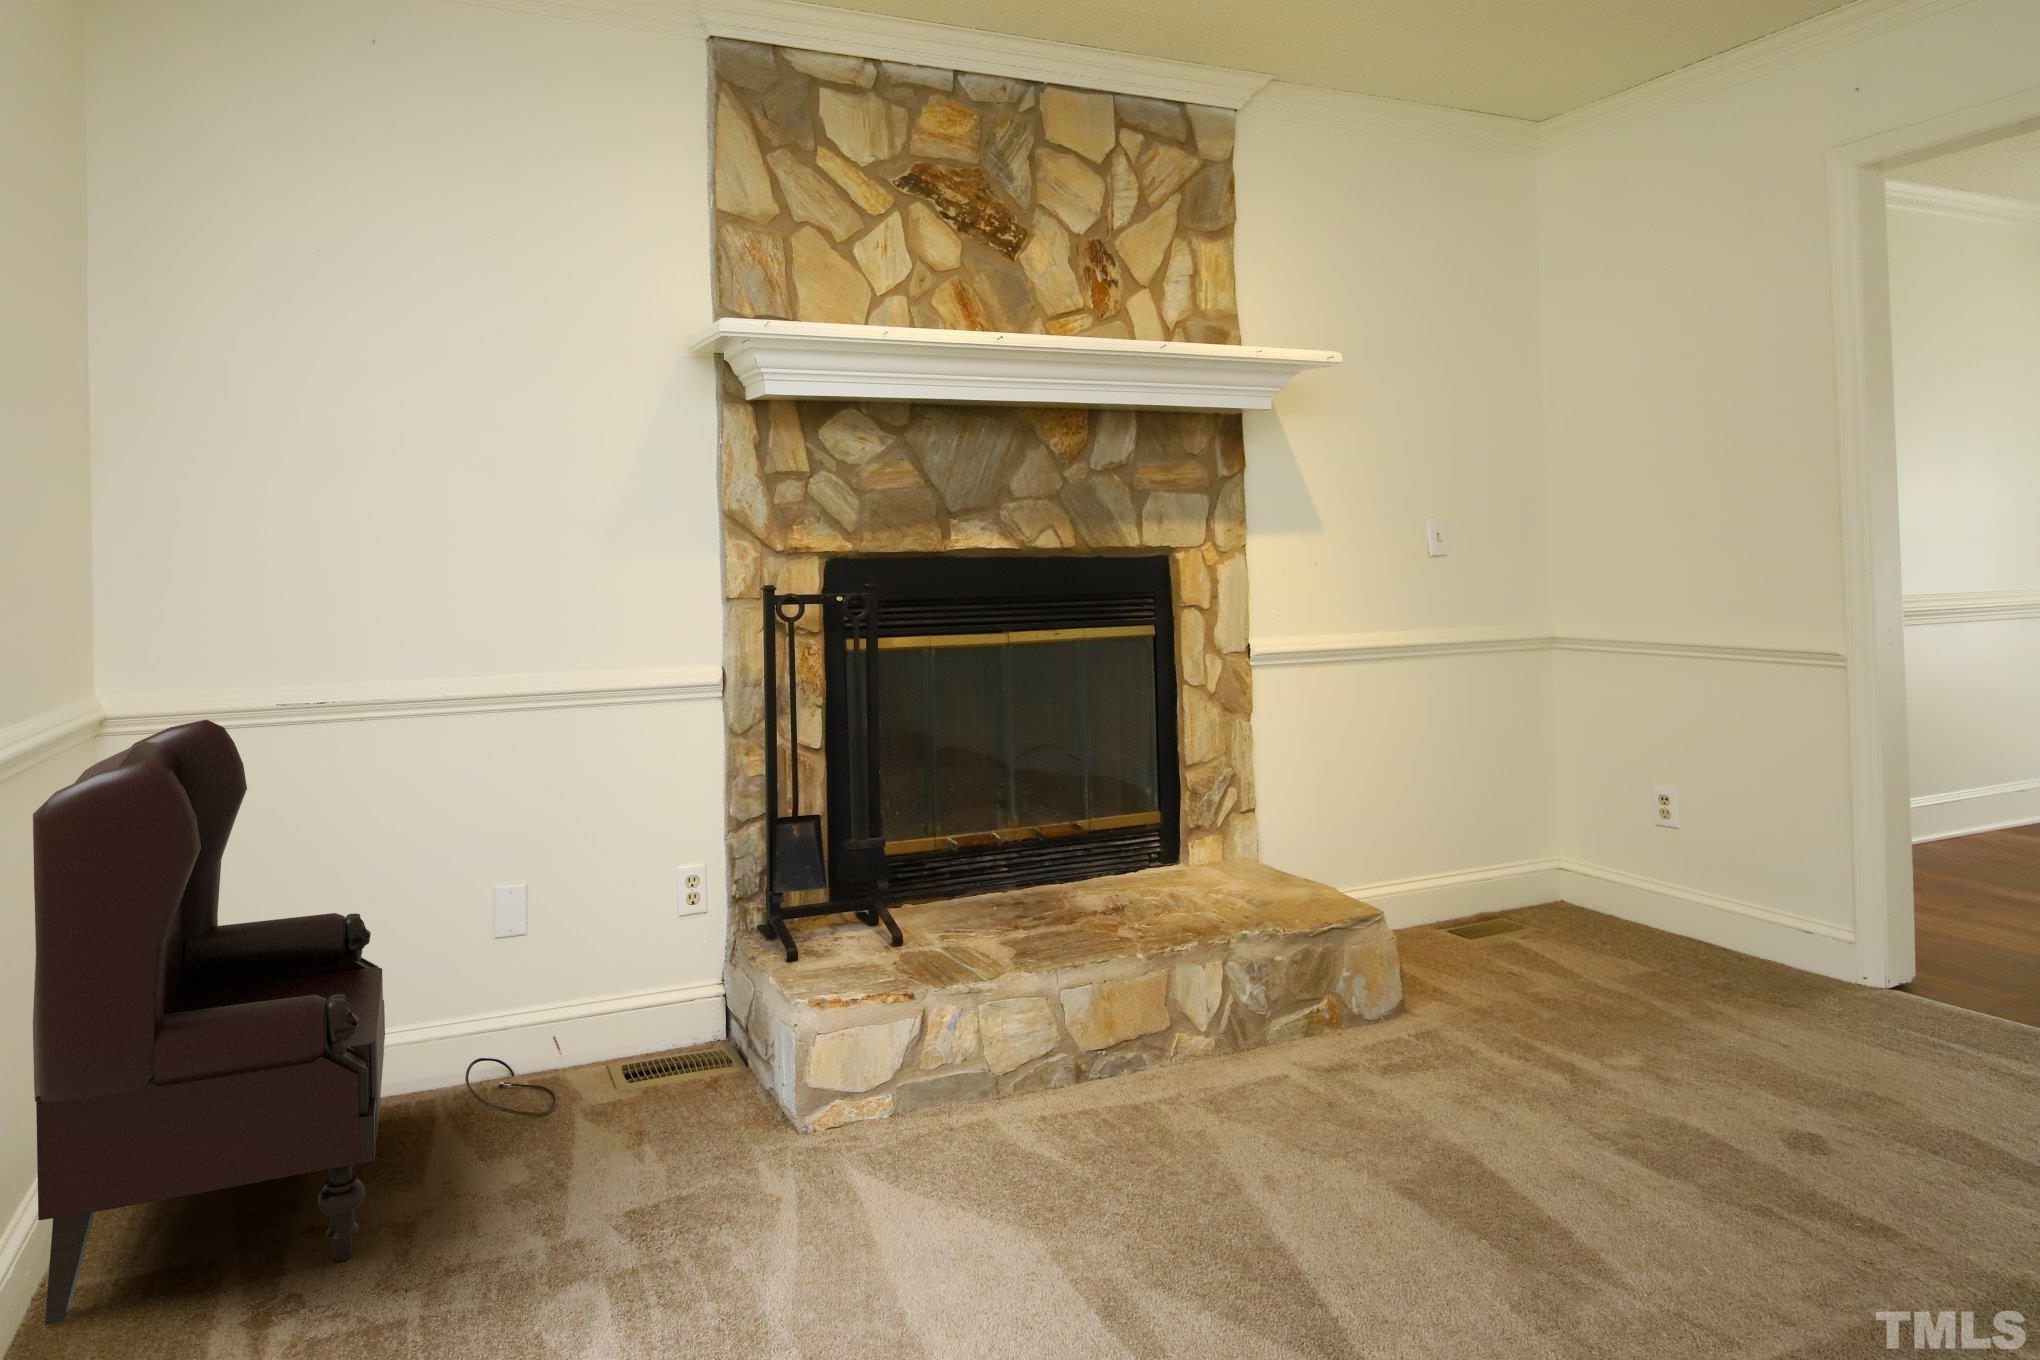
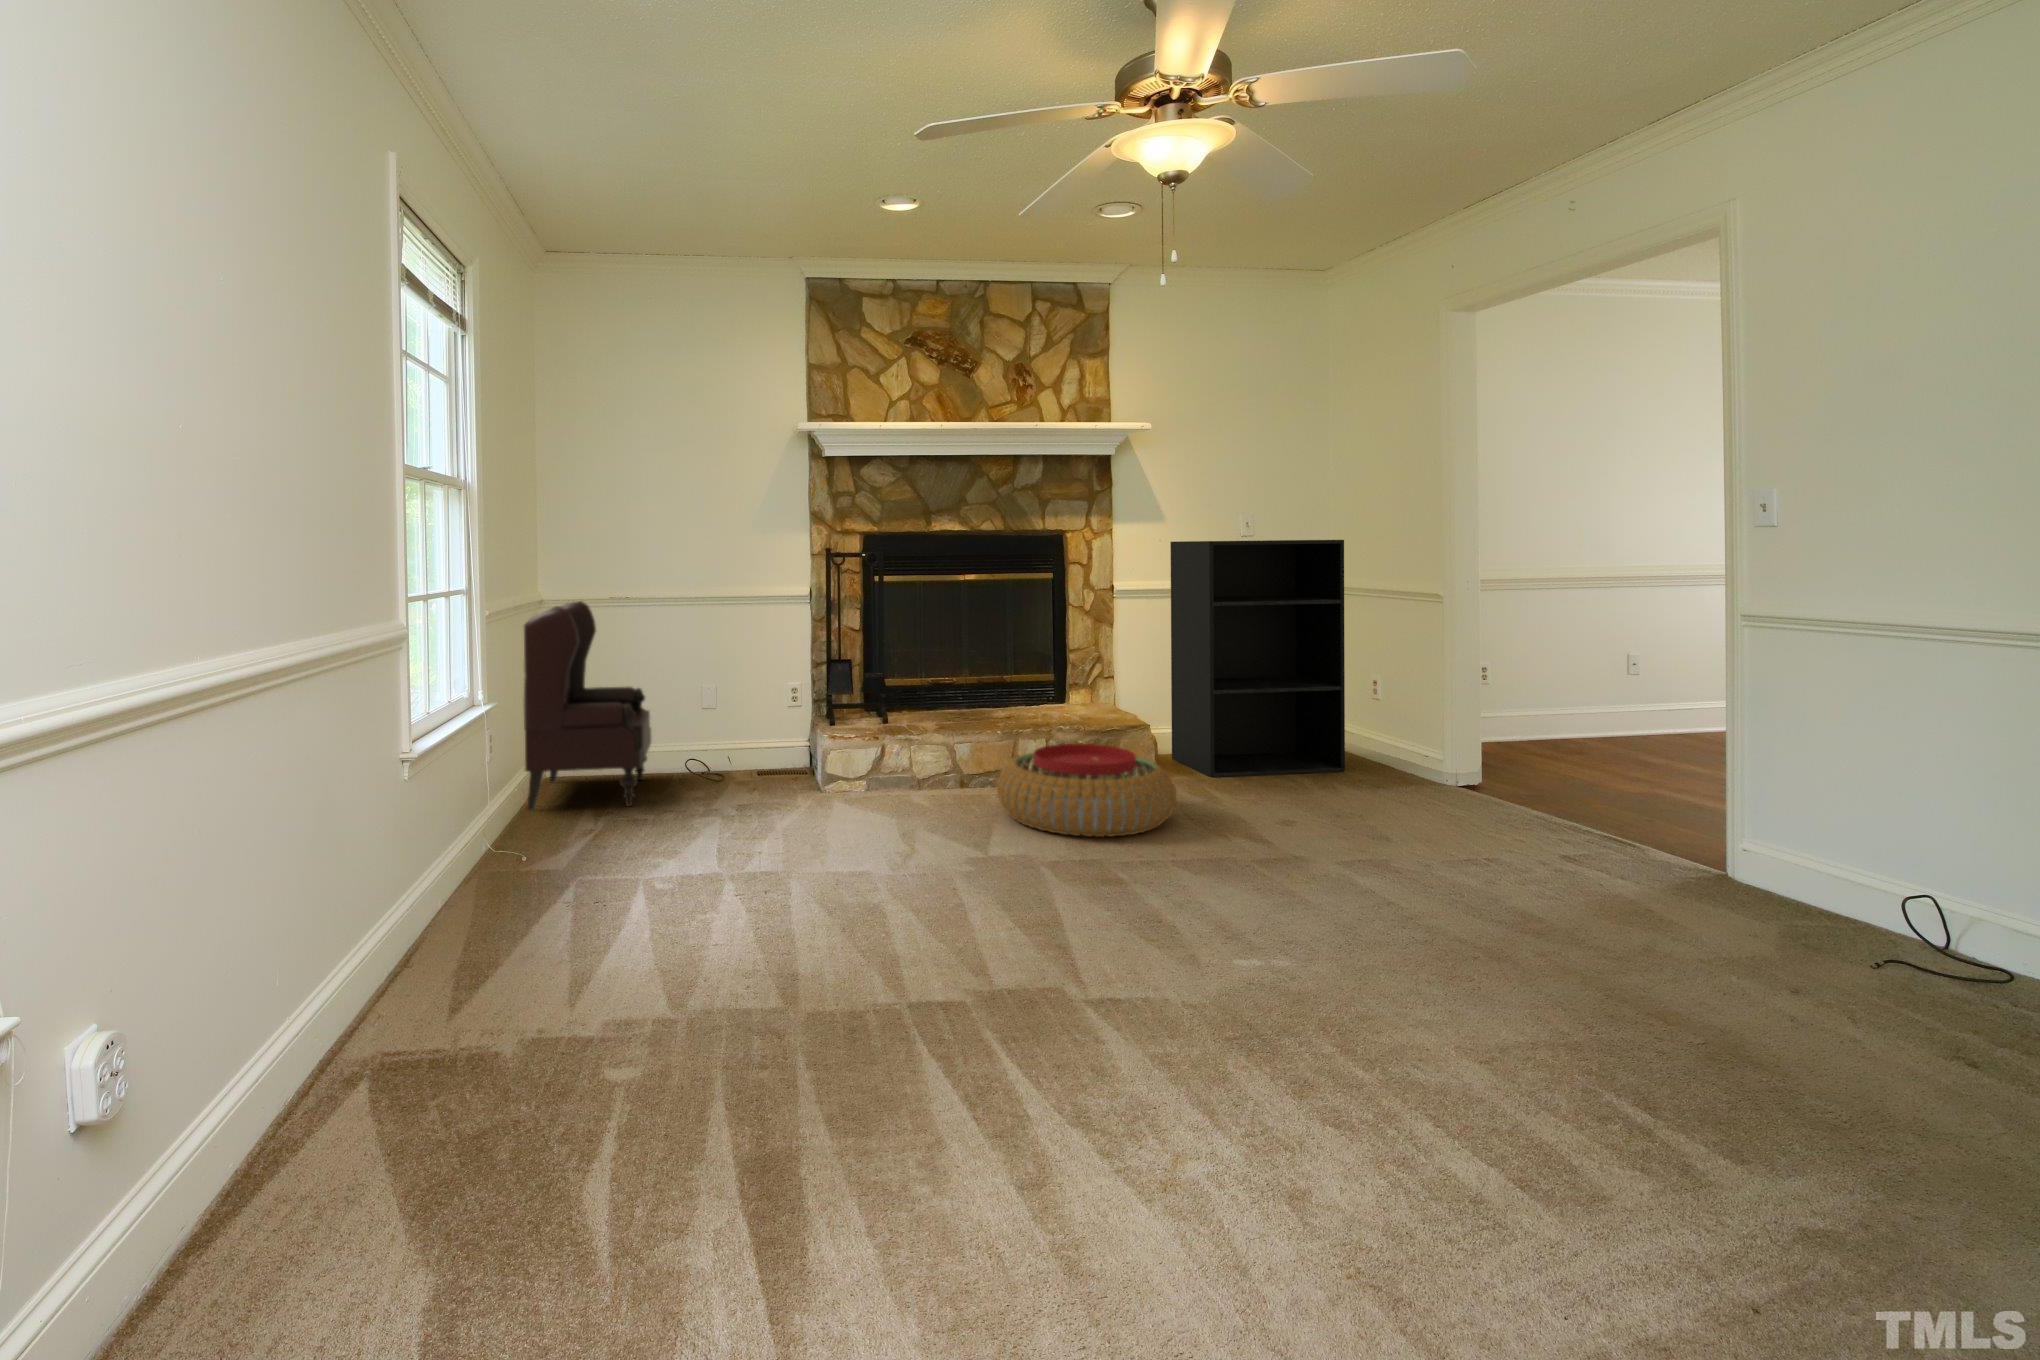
bookshelf: none [1352,561,1661,998] -> present [1170,540,1345,777]
pouf: none [1215,994,1645,1265] -> present [997,744,1176,837]

